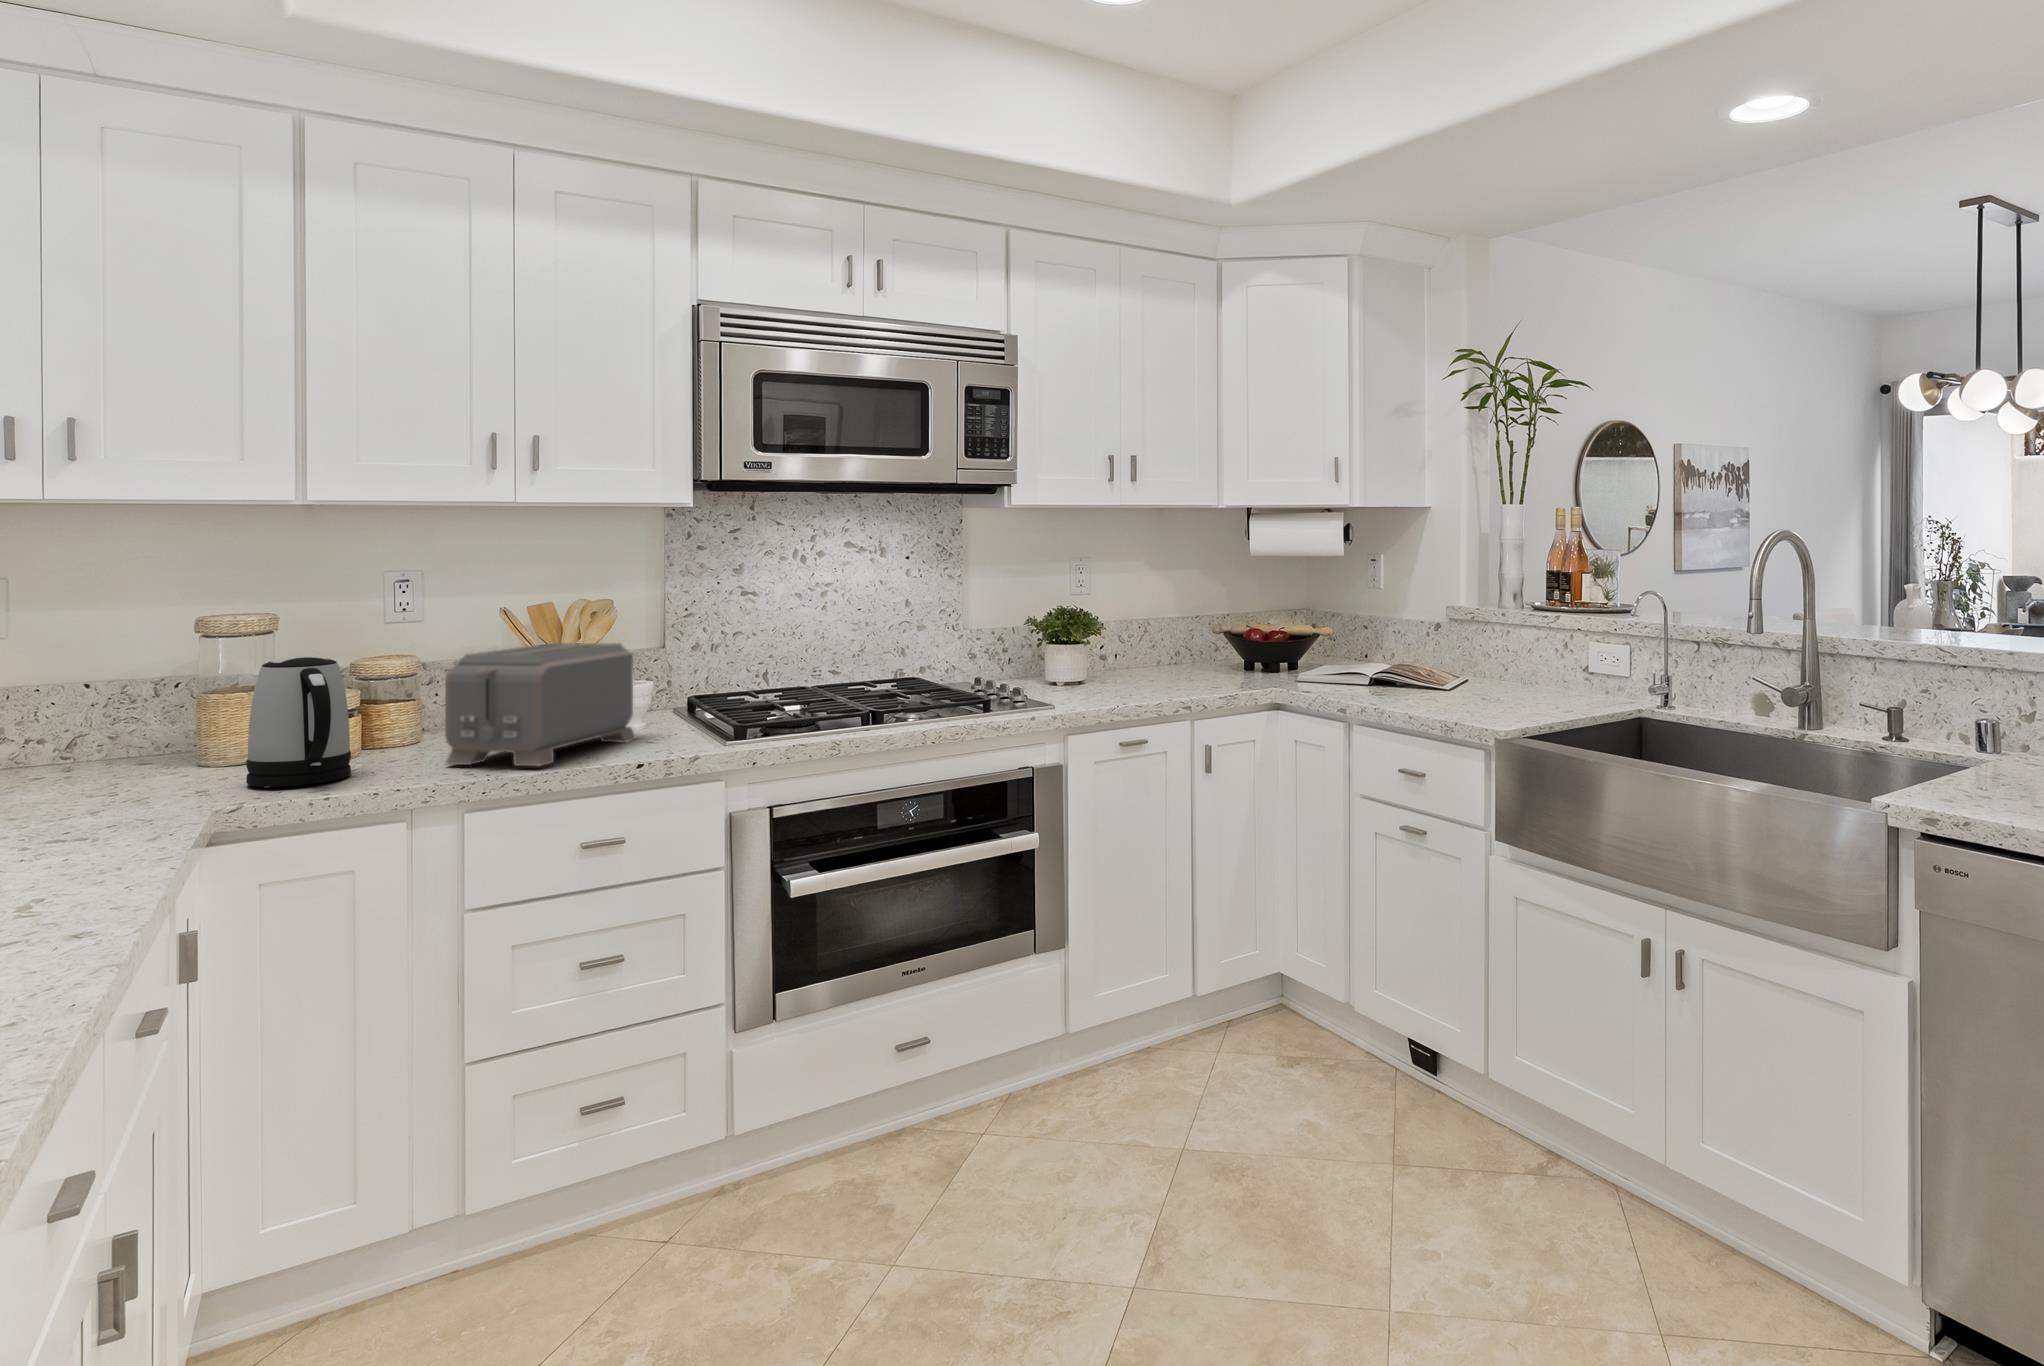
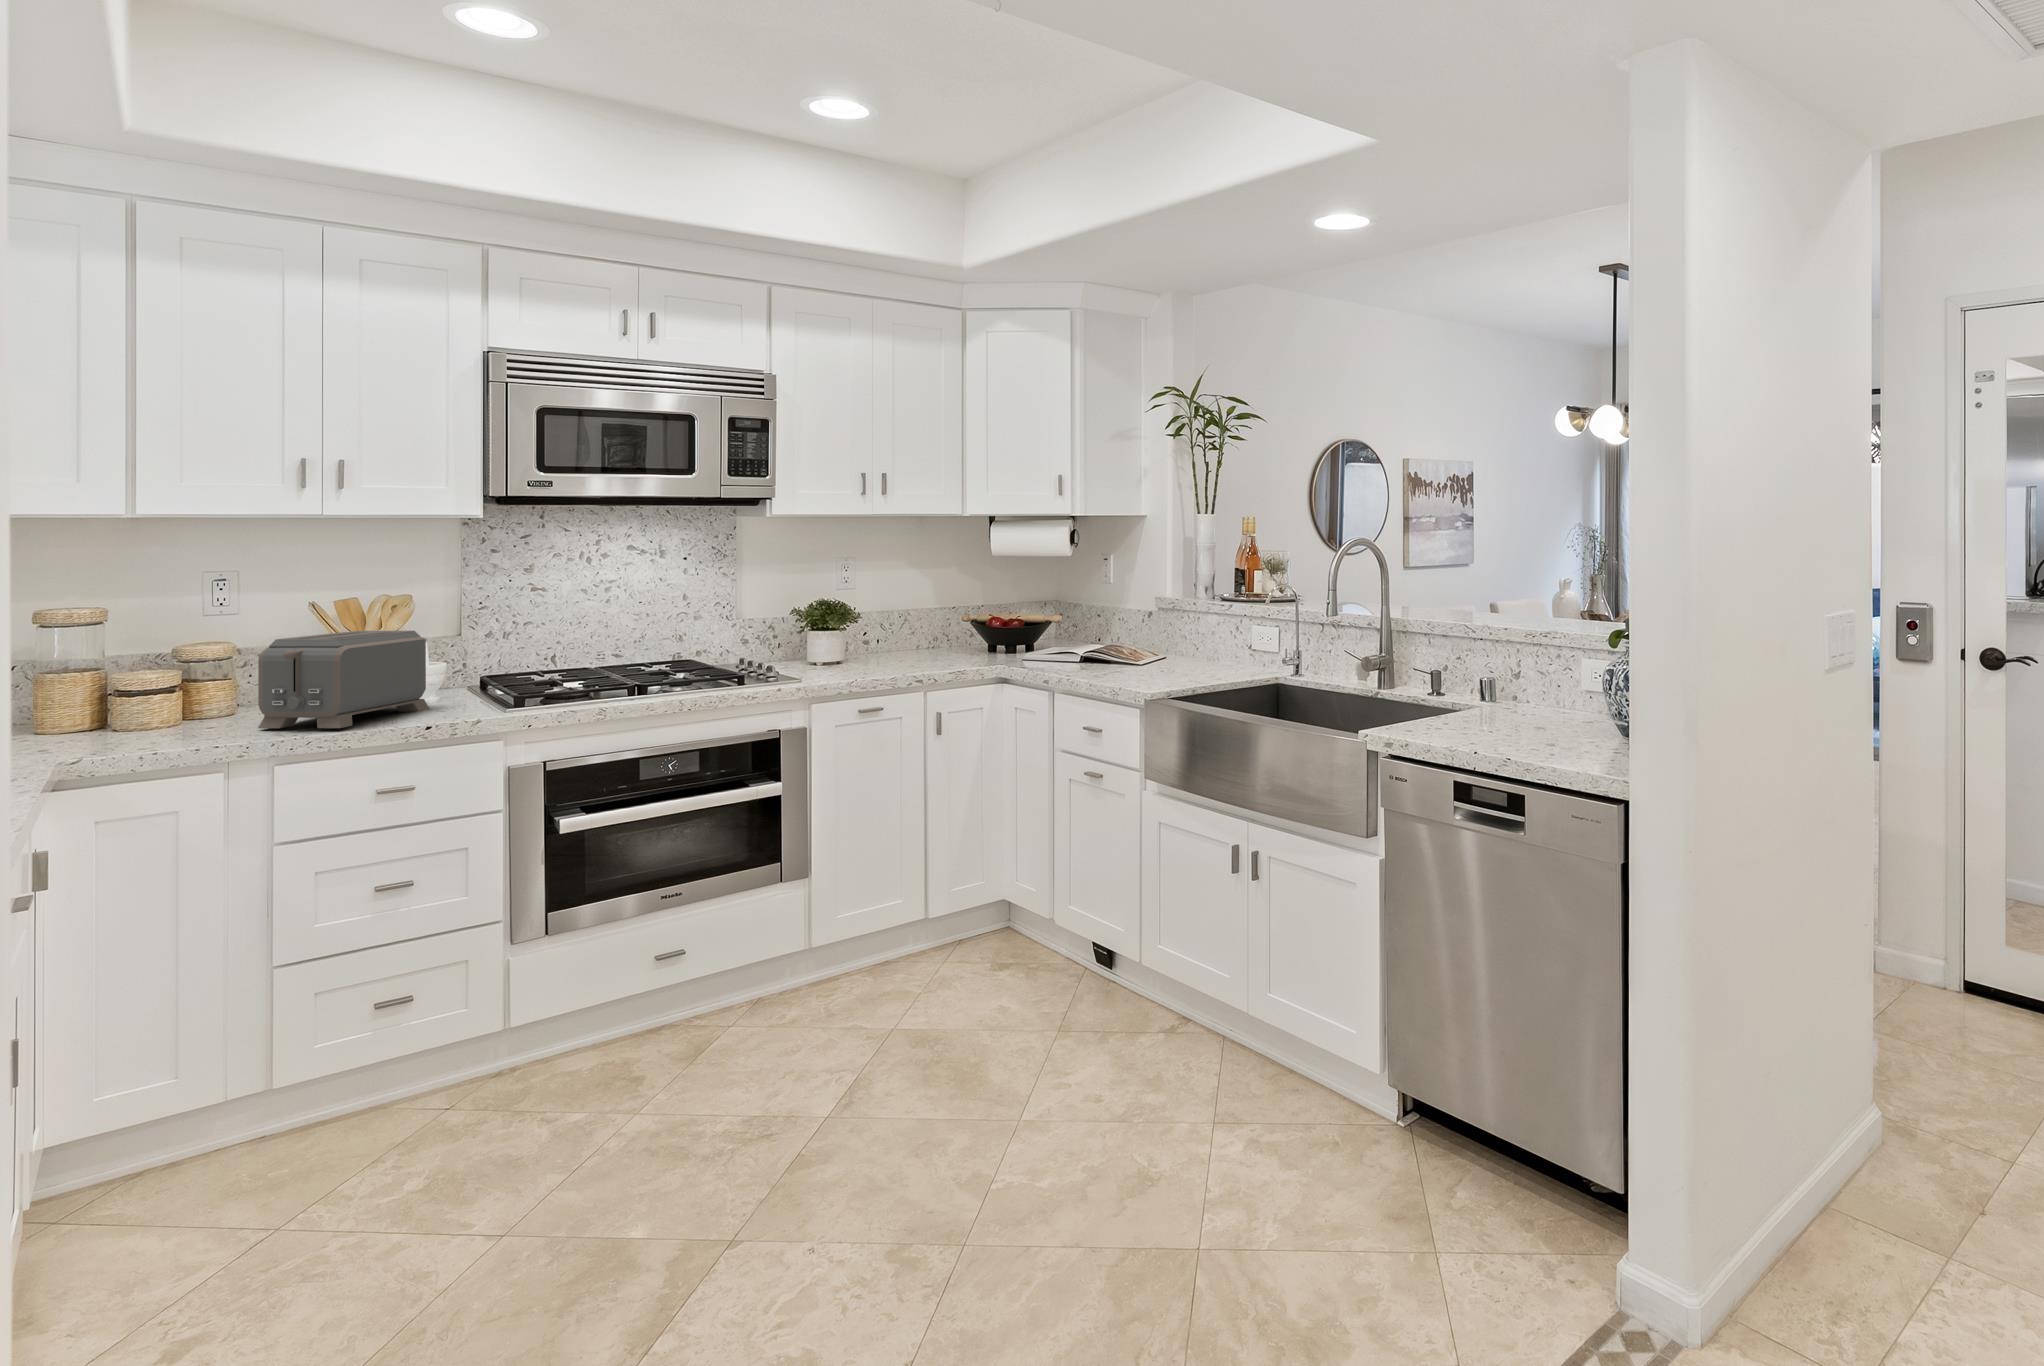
kettle: present [246,656,351,788] -> none [86,642,177,746]

